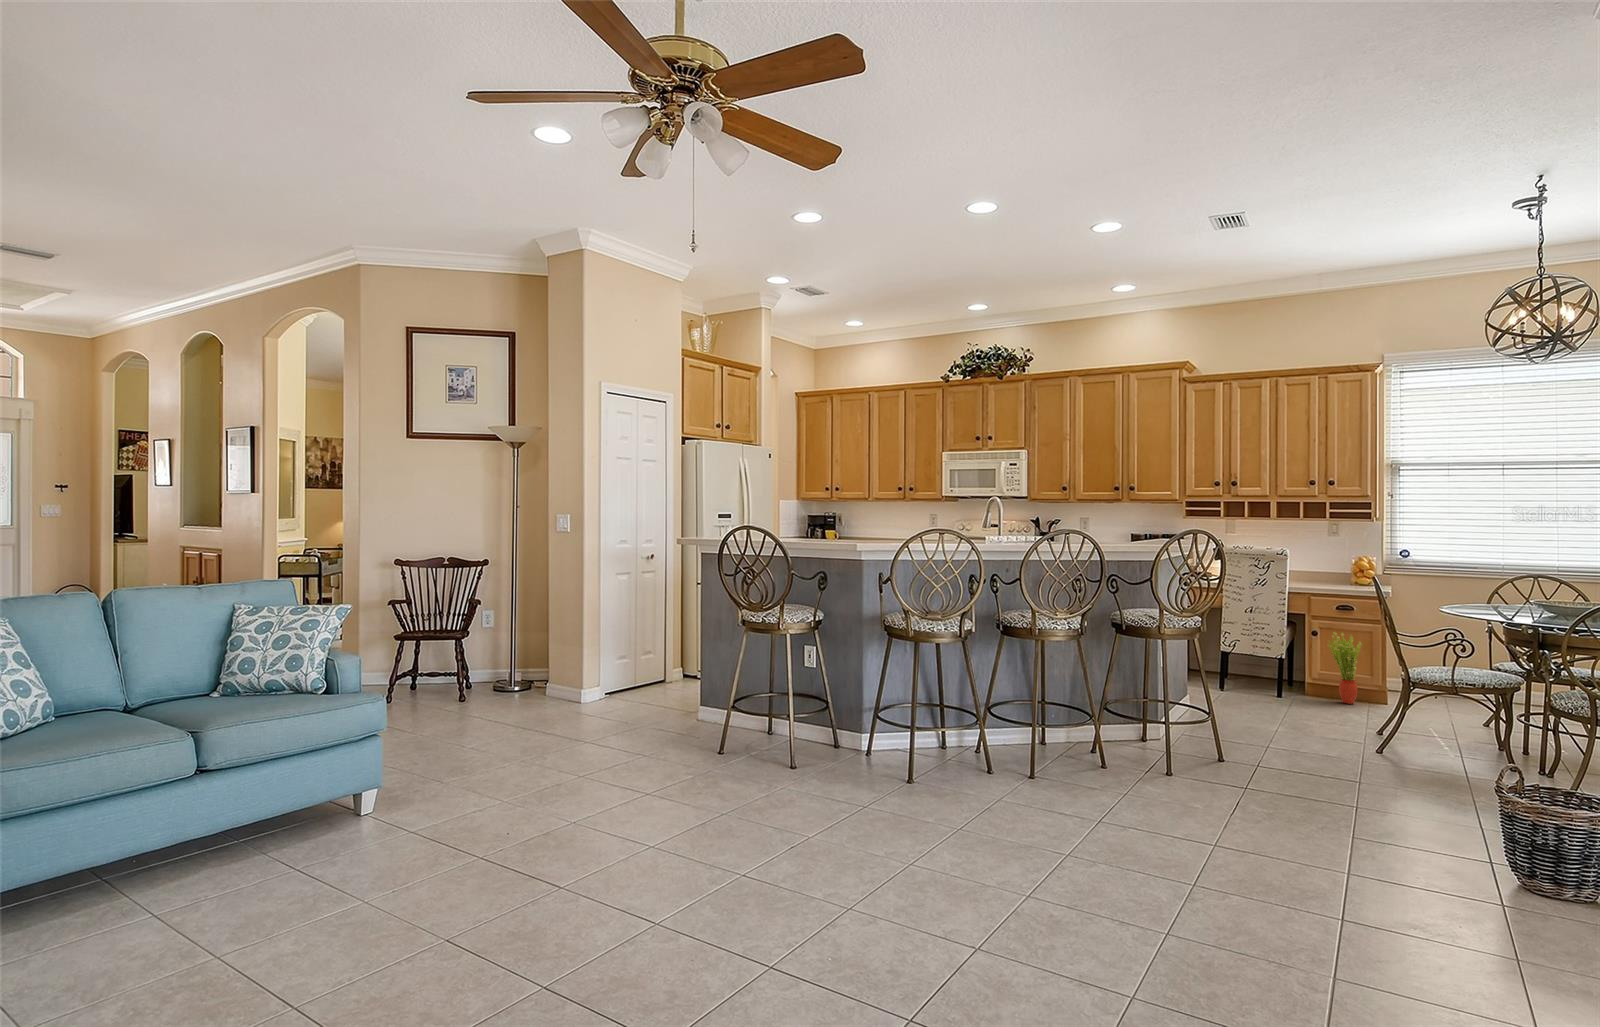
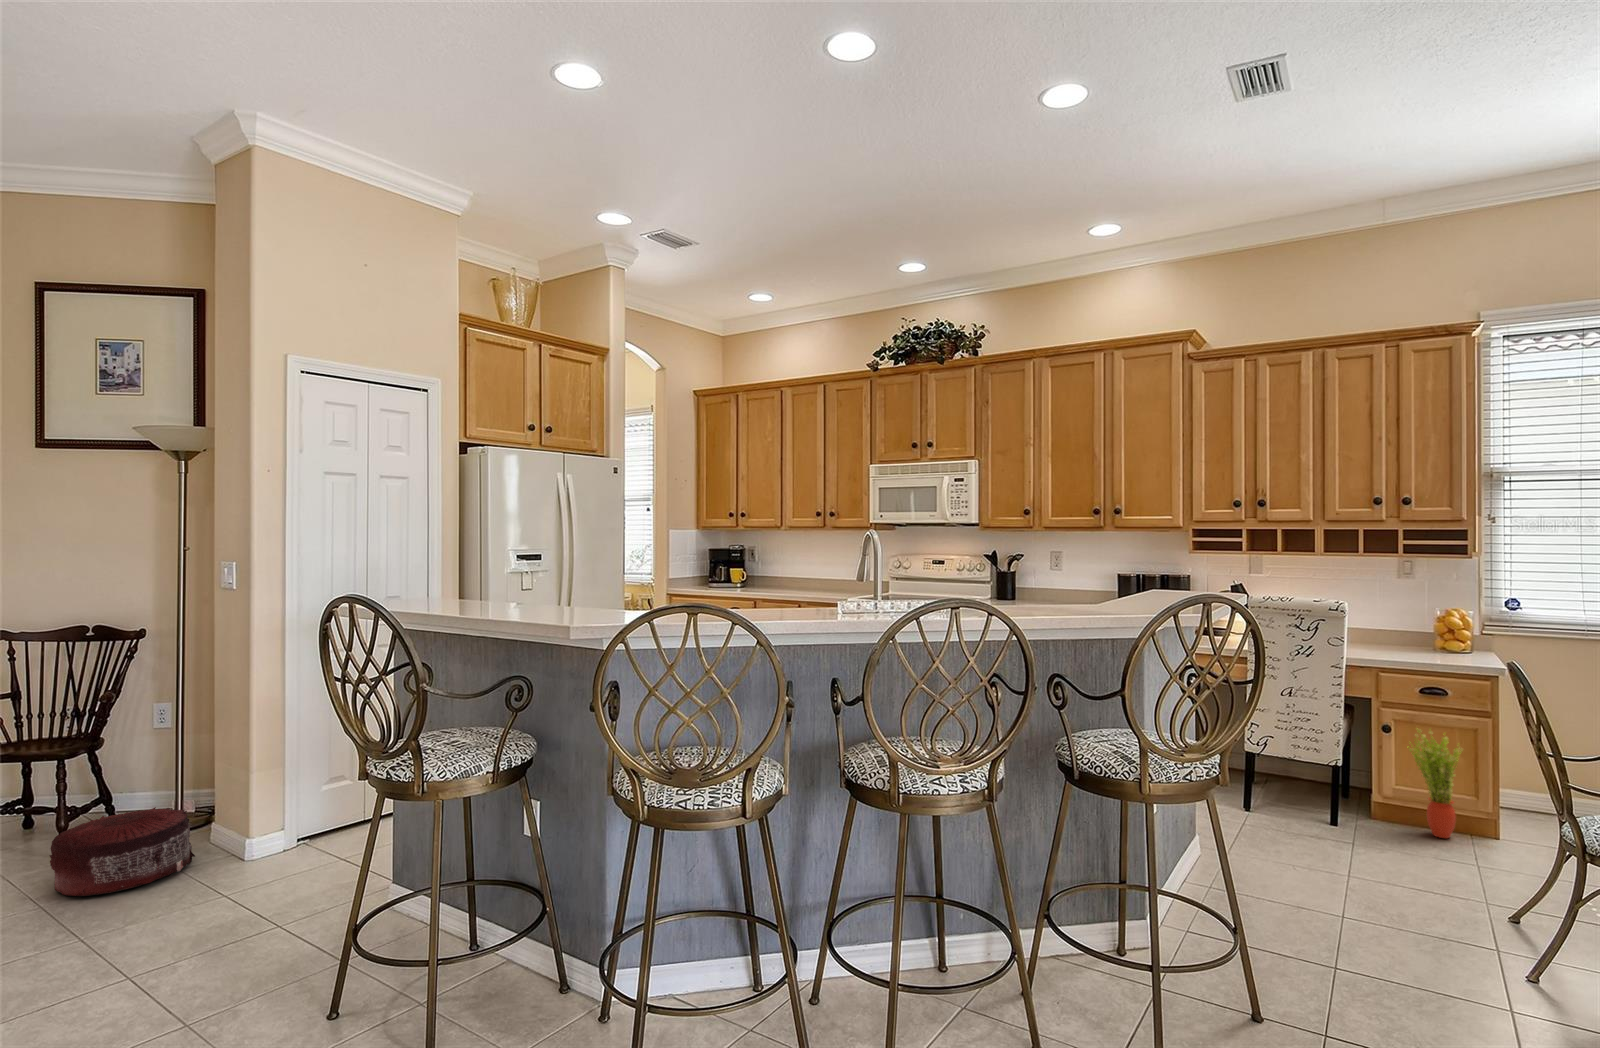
pouf: none [449,673,526,720] -> present [50,807,195,896]

